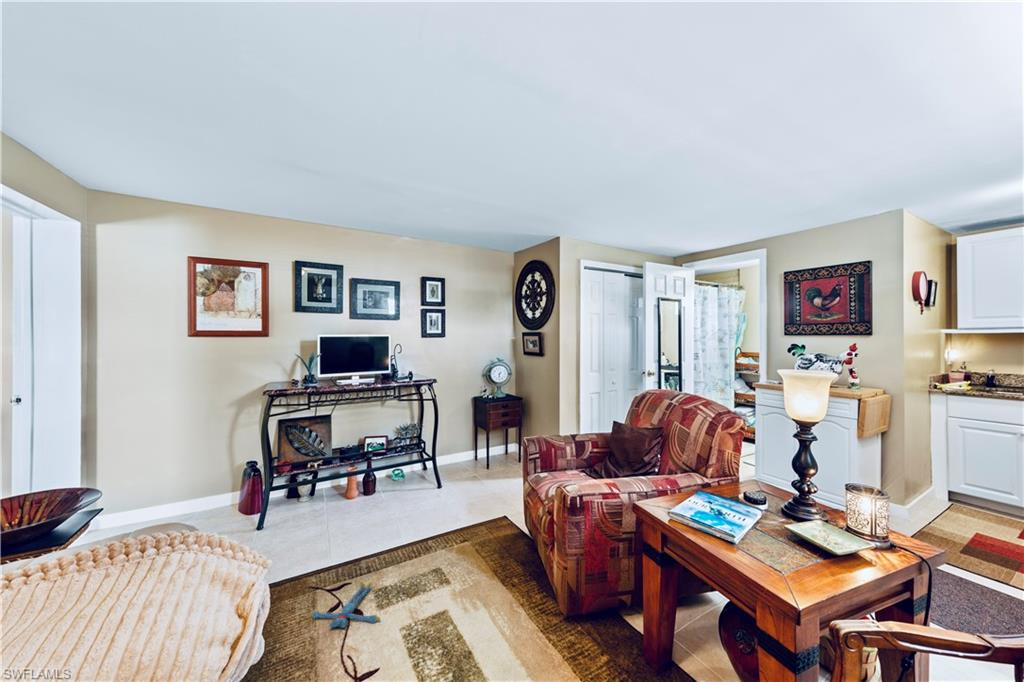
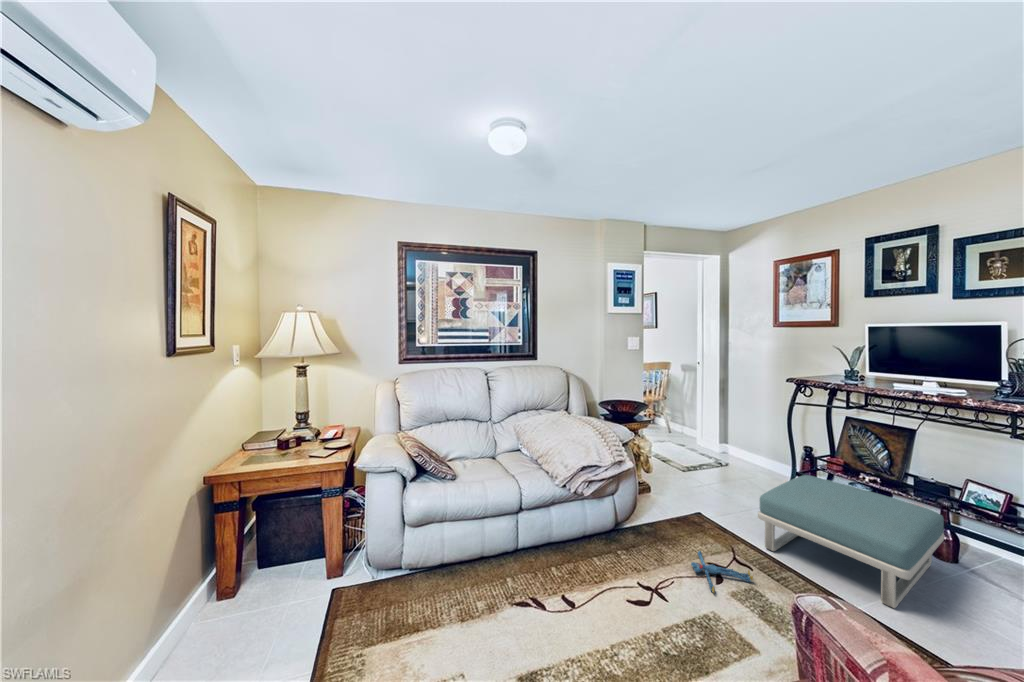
footstool: none [294,464,418,565] -> present [758,475,944,608]

